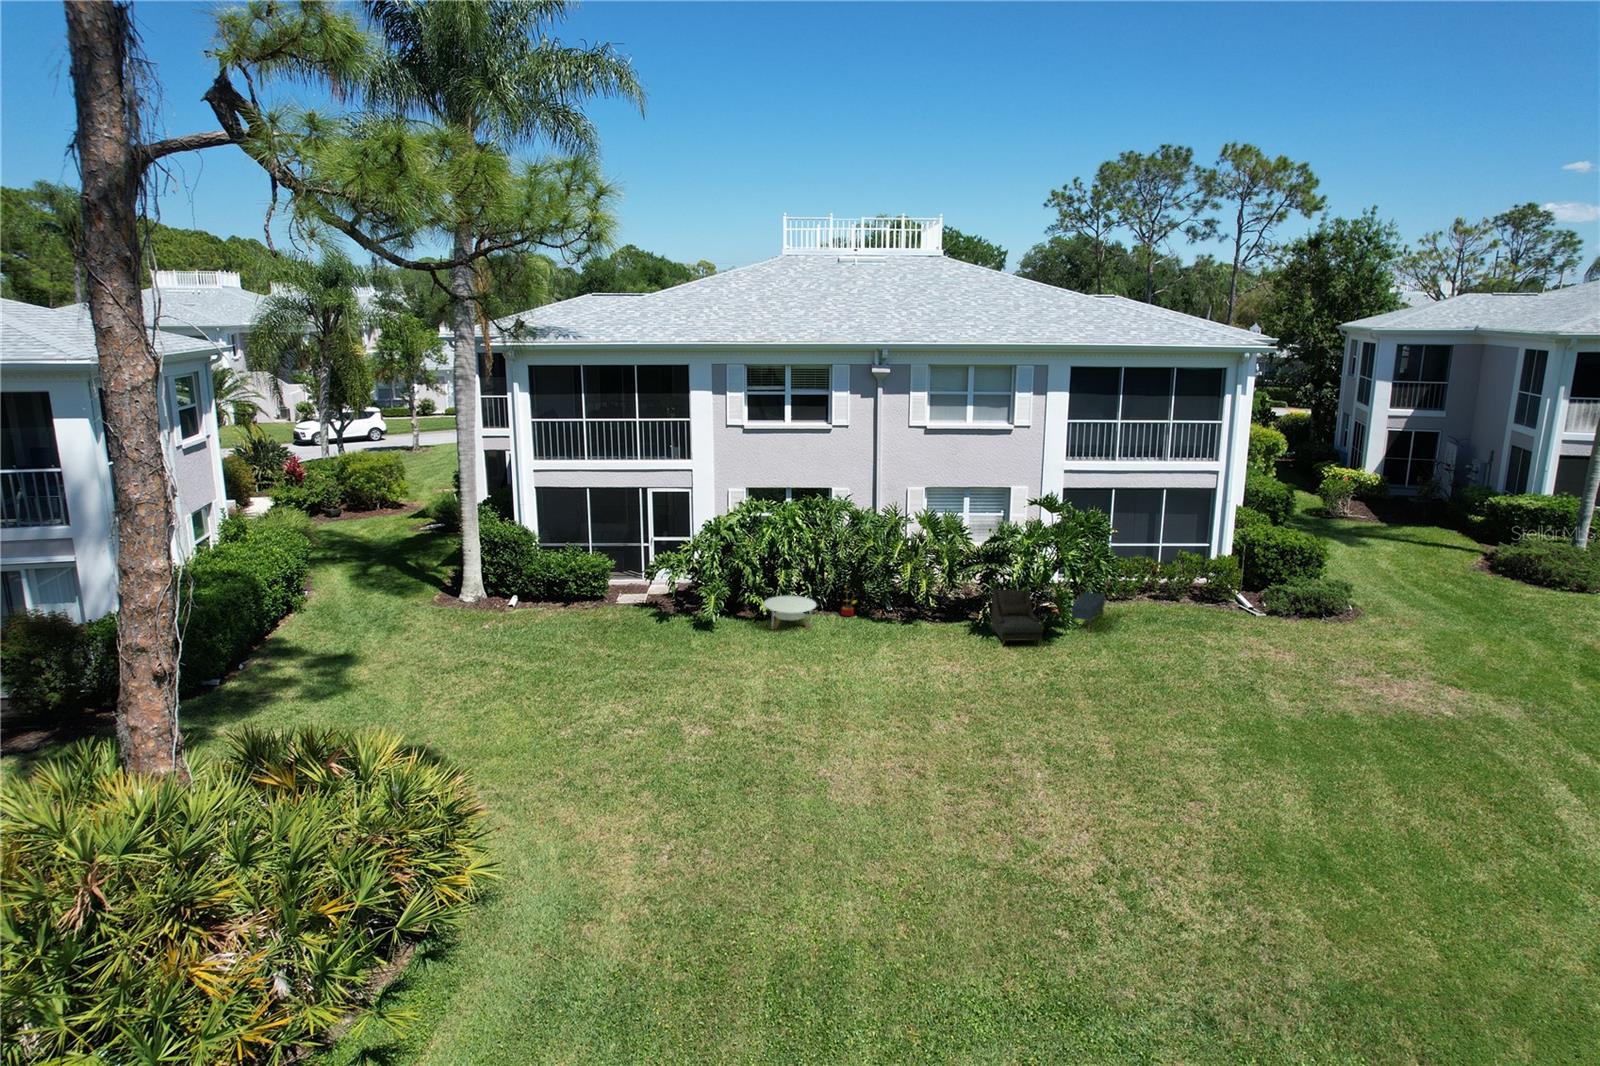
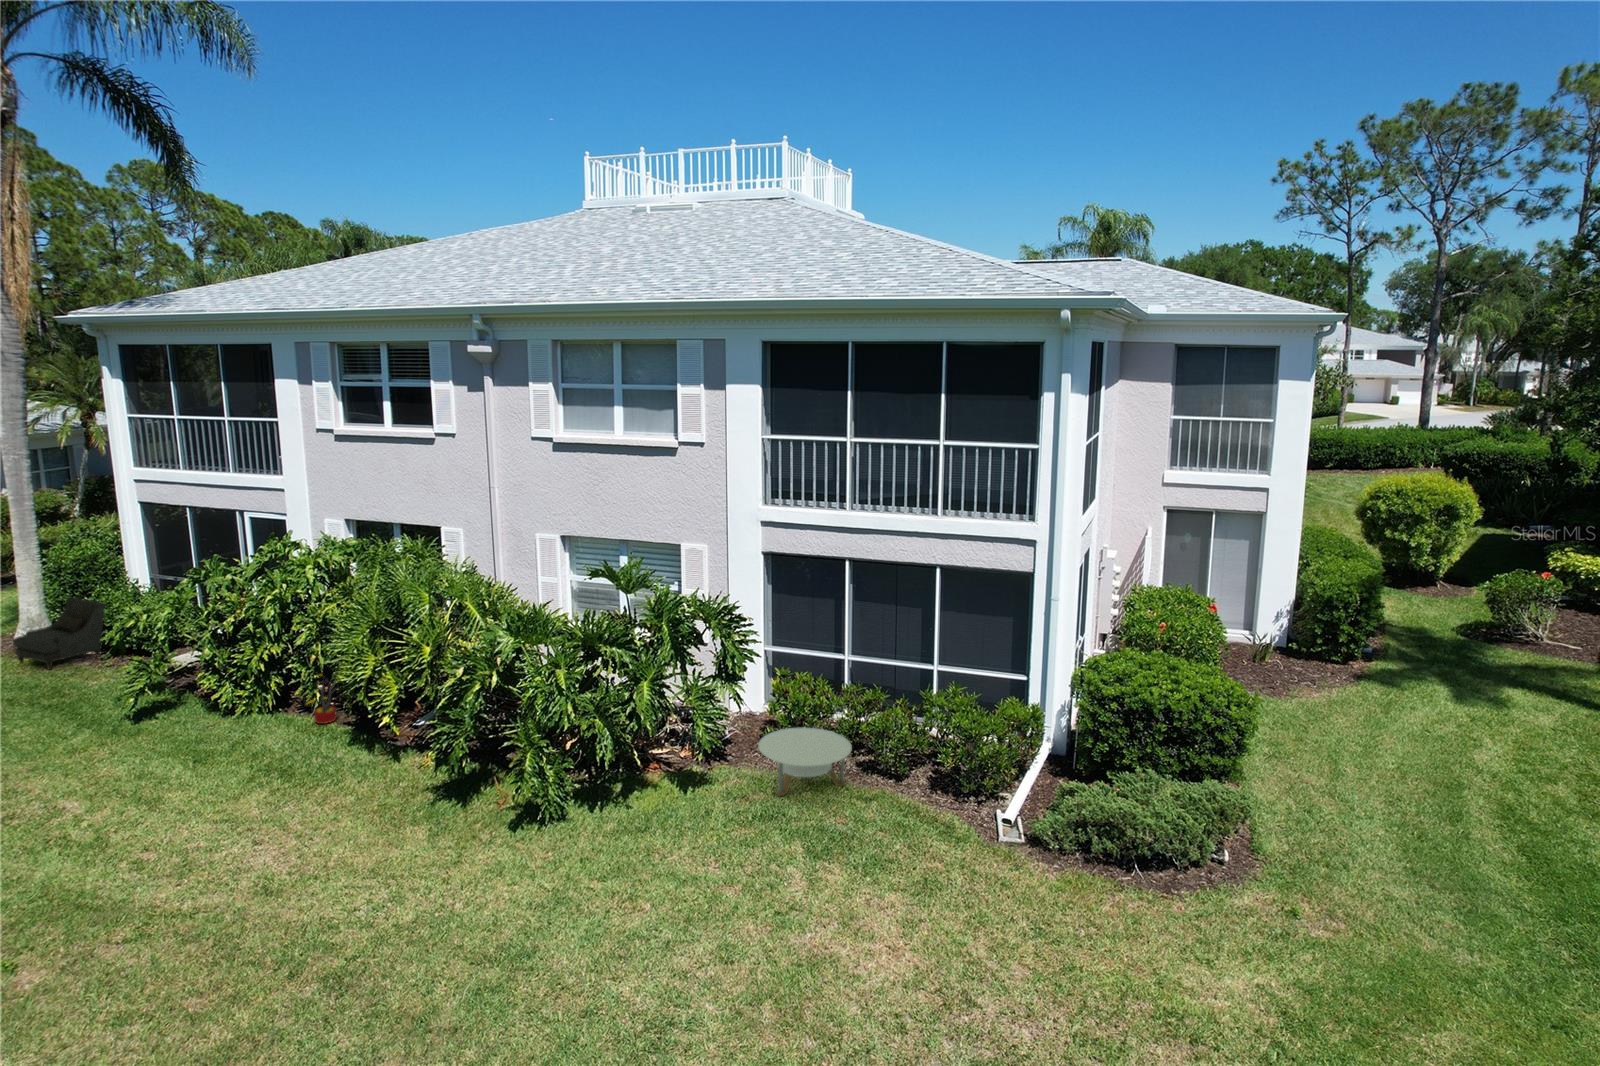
armchair: present [992,590,1043,646] -> present [13,597,105,670]
bench: present [1070,592,1106,632] -> none [582,737,692,816]
round table: present [764,596,816,629] -> present [758,728,852,796]

